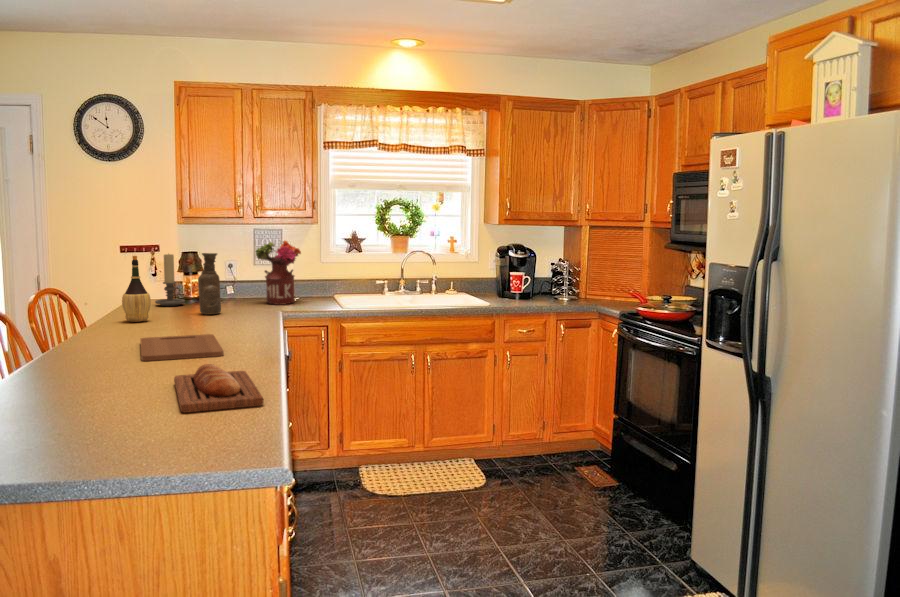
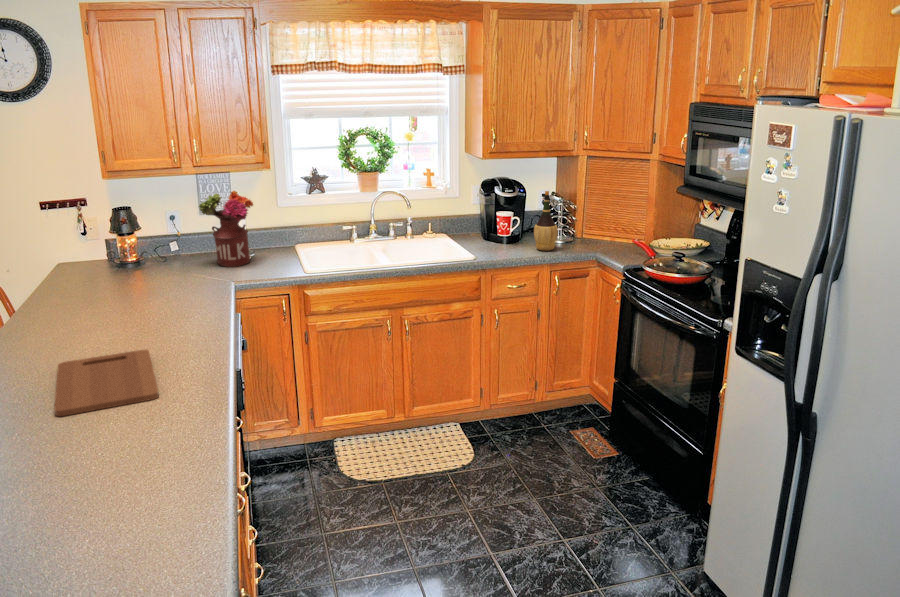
vase: present [198,253,221,315] -> none [131,221,162,294]
candle holder: present [155,254,185,306] -> none [86,213,121,276]
wine bottle: present [122,256,151,322] -> present [534,191,558,250]
bread loaf: present [174,364,263,413] -> none [89,449,201,561]

